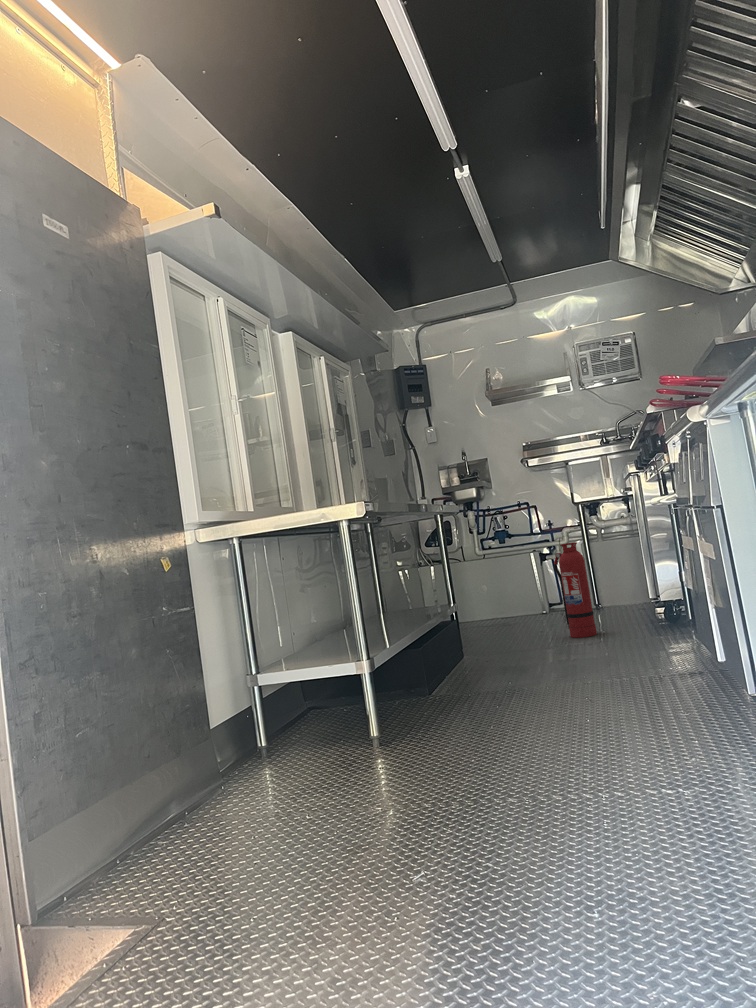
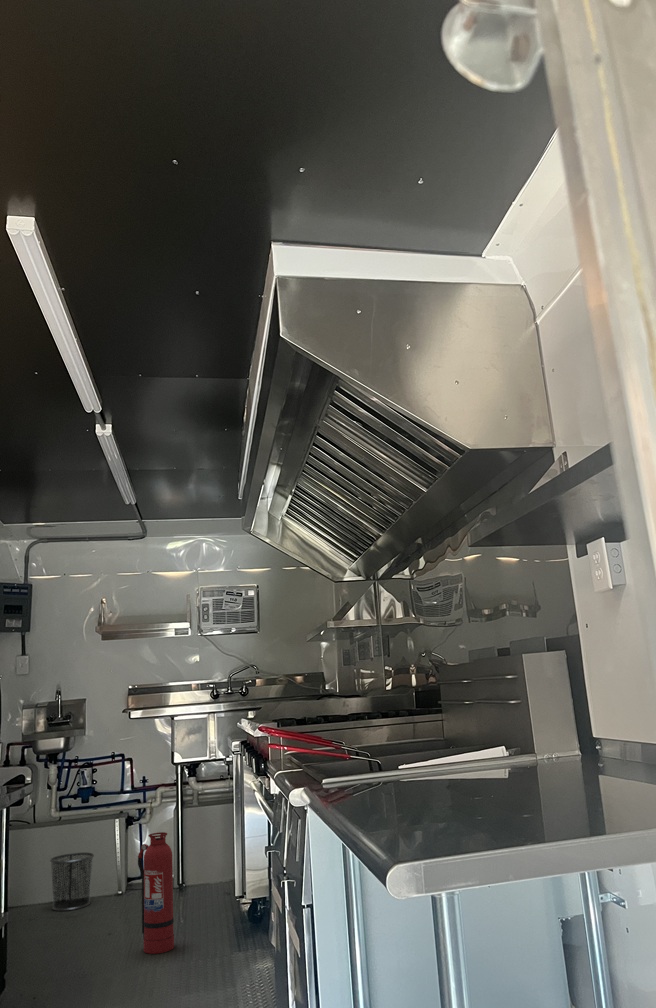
waste bin: none [481,579,520,623] -> present [50,853,94,911]

